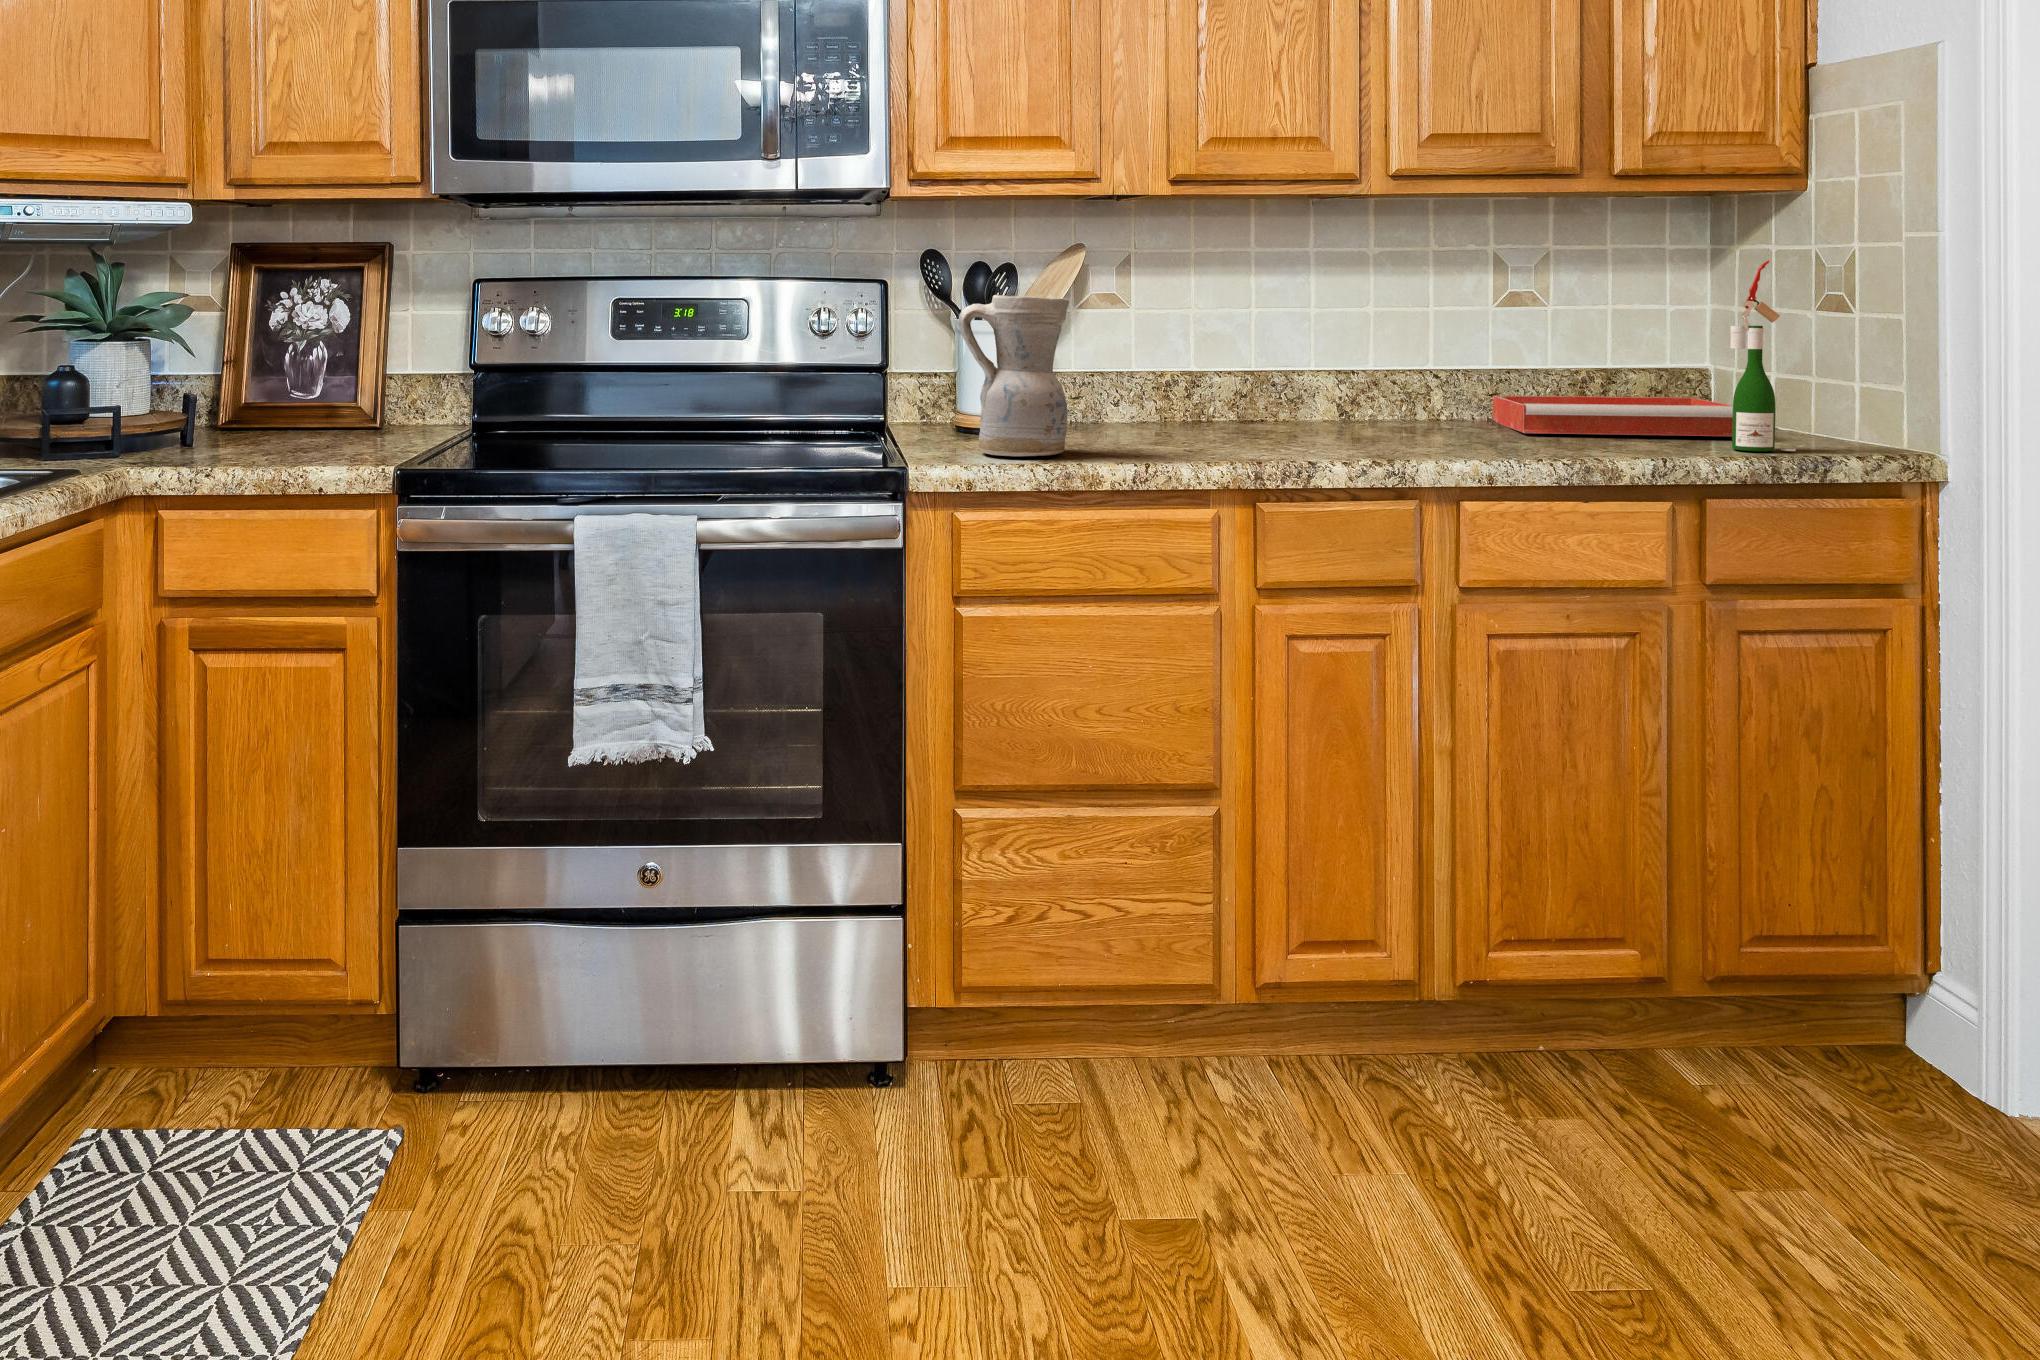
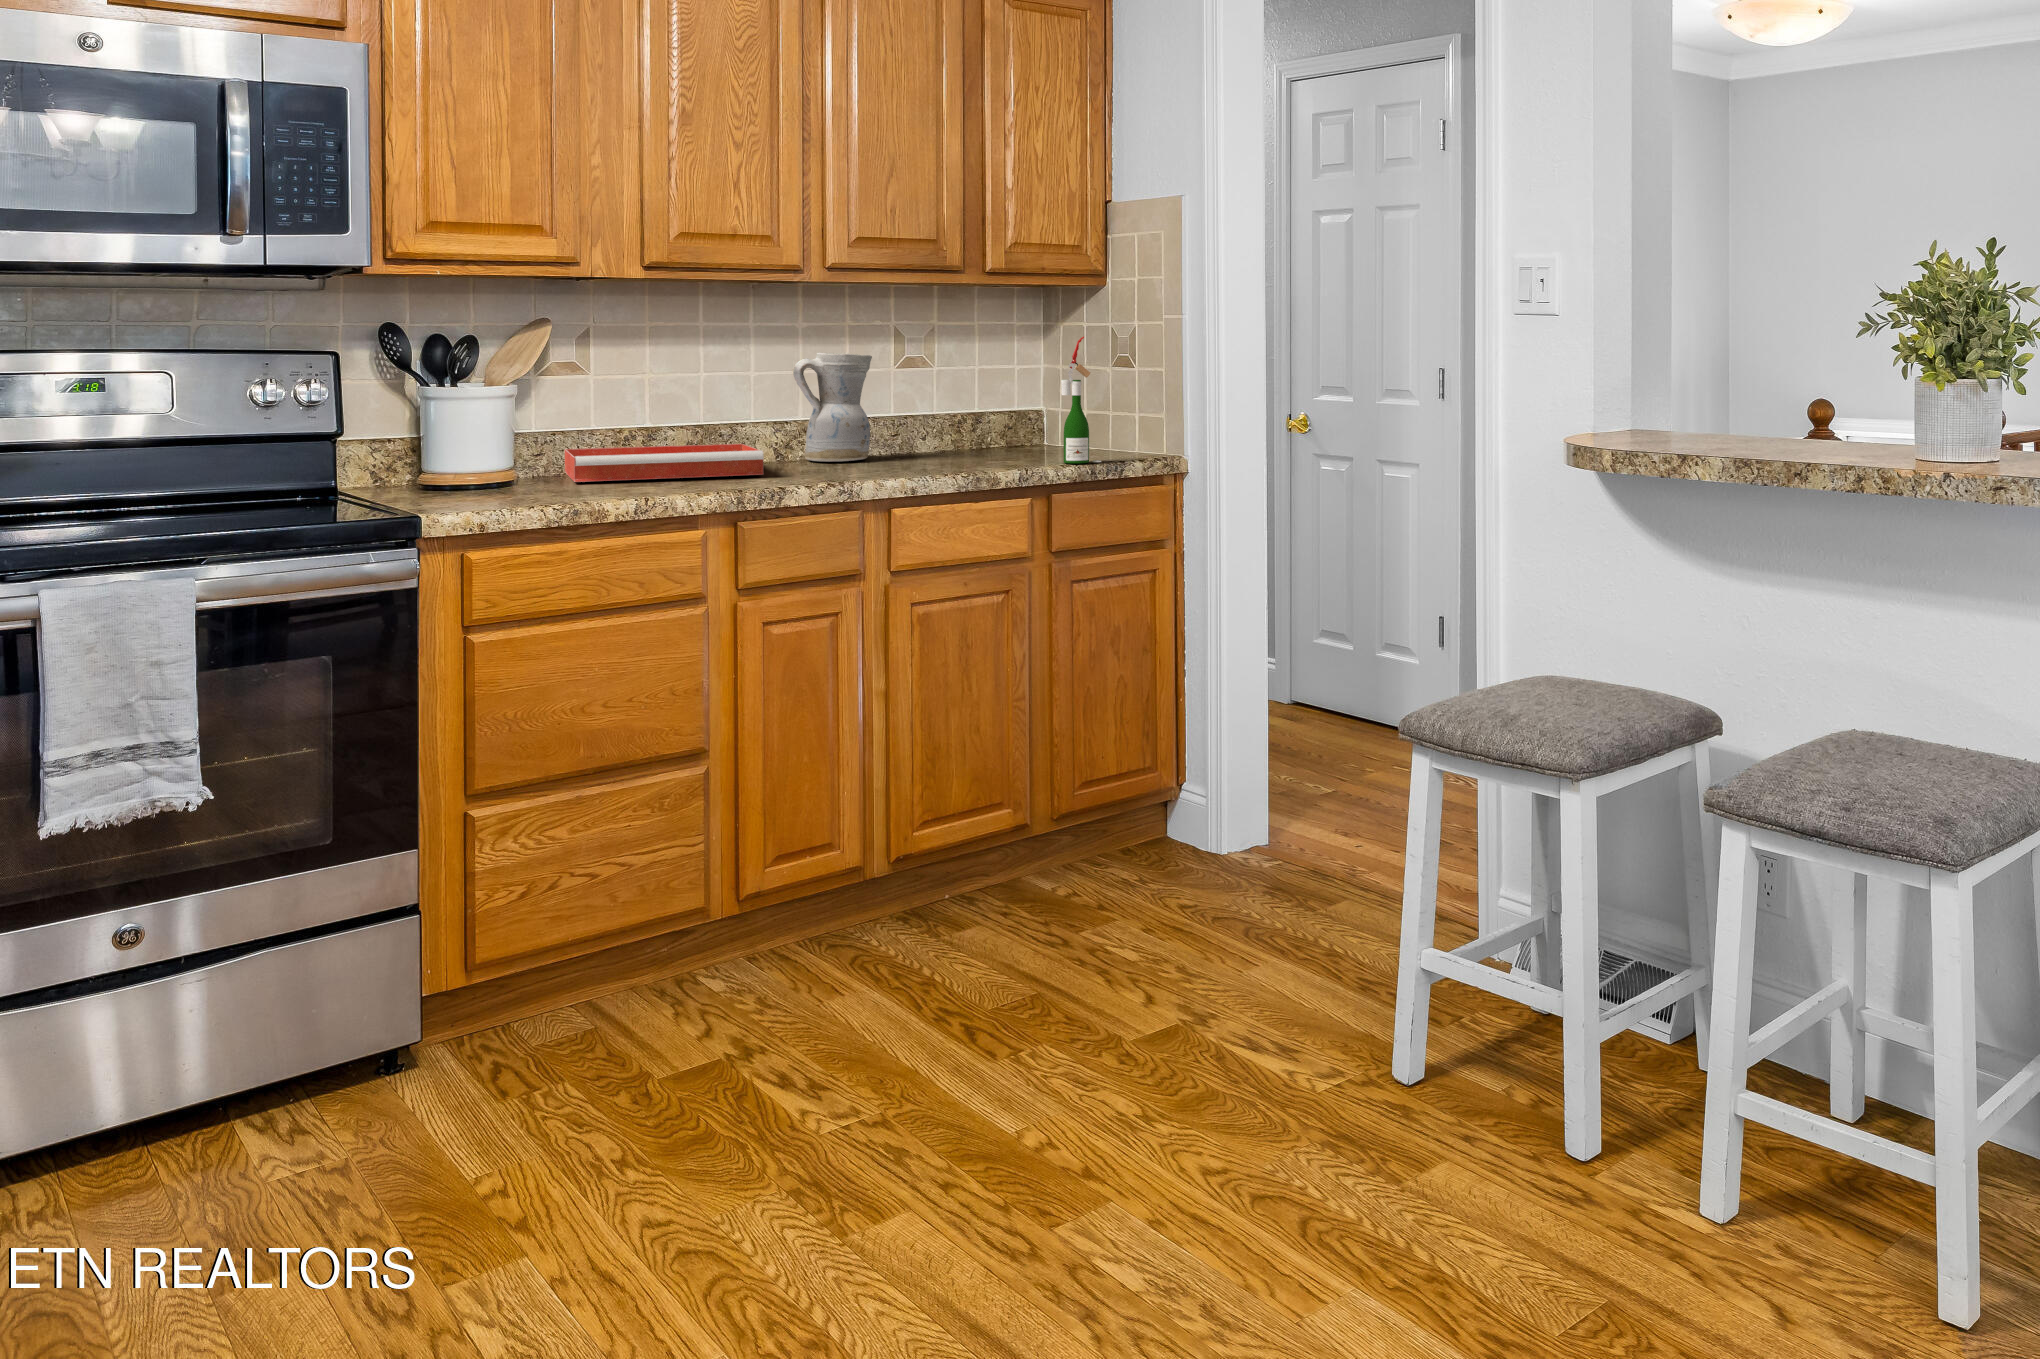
ceramic pitcher: present [958,295,1069,456] -> present [793,352,872,462]
tray: present [1492,396,1733,436] -> present [565,444,764,482]

